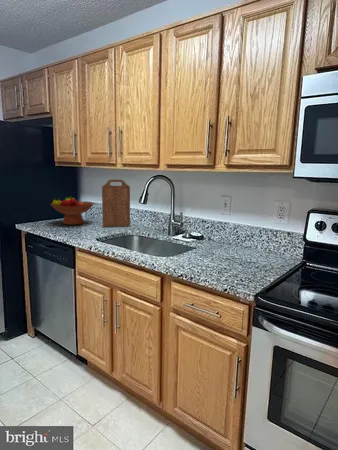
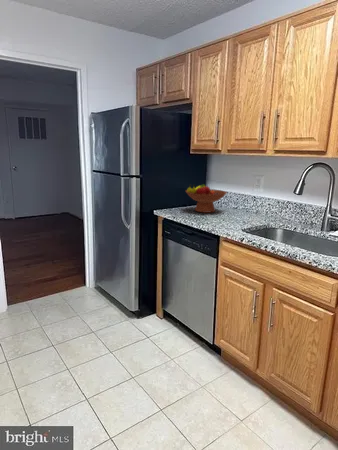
cutting board: present [102,179,130,227] -> none [238,167,270,217]

